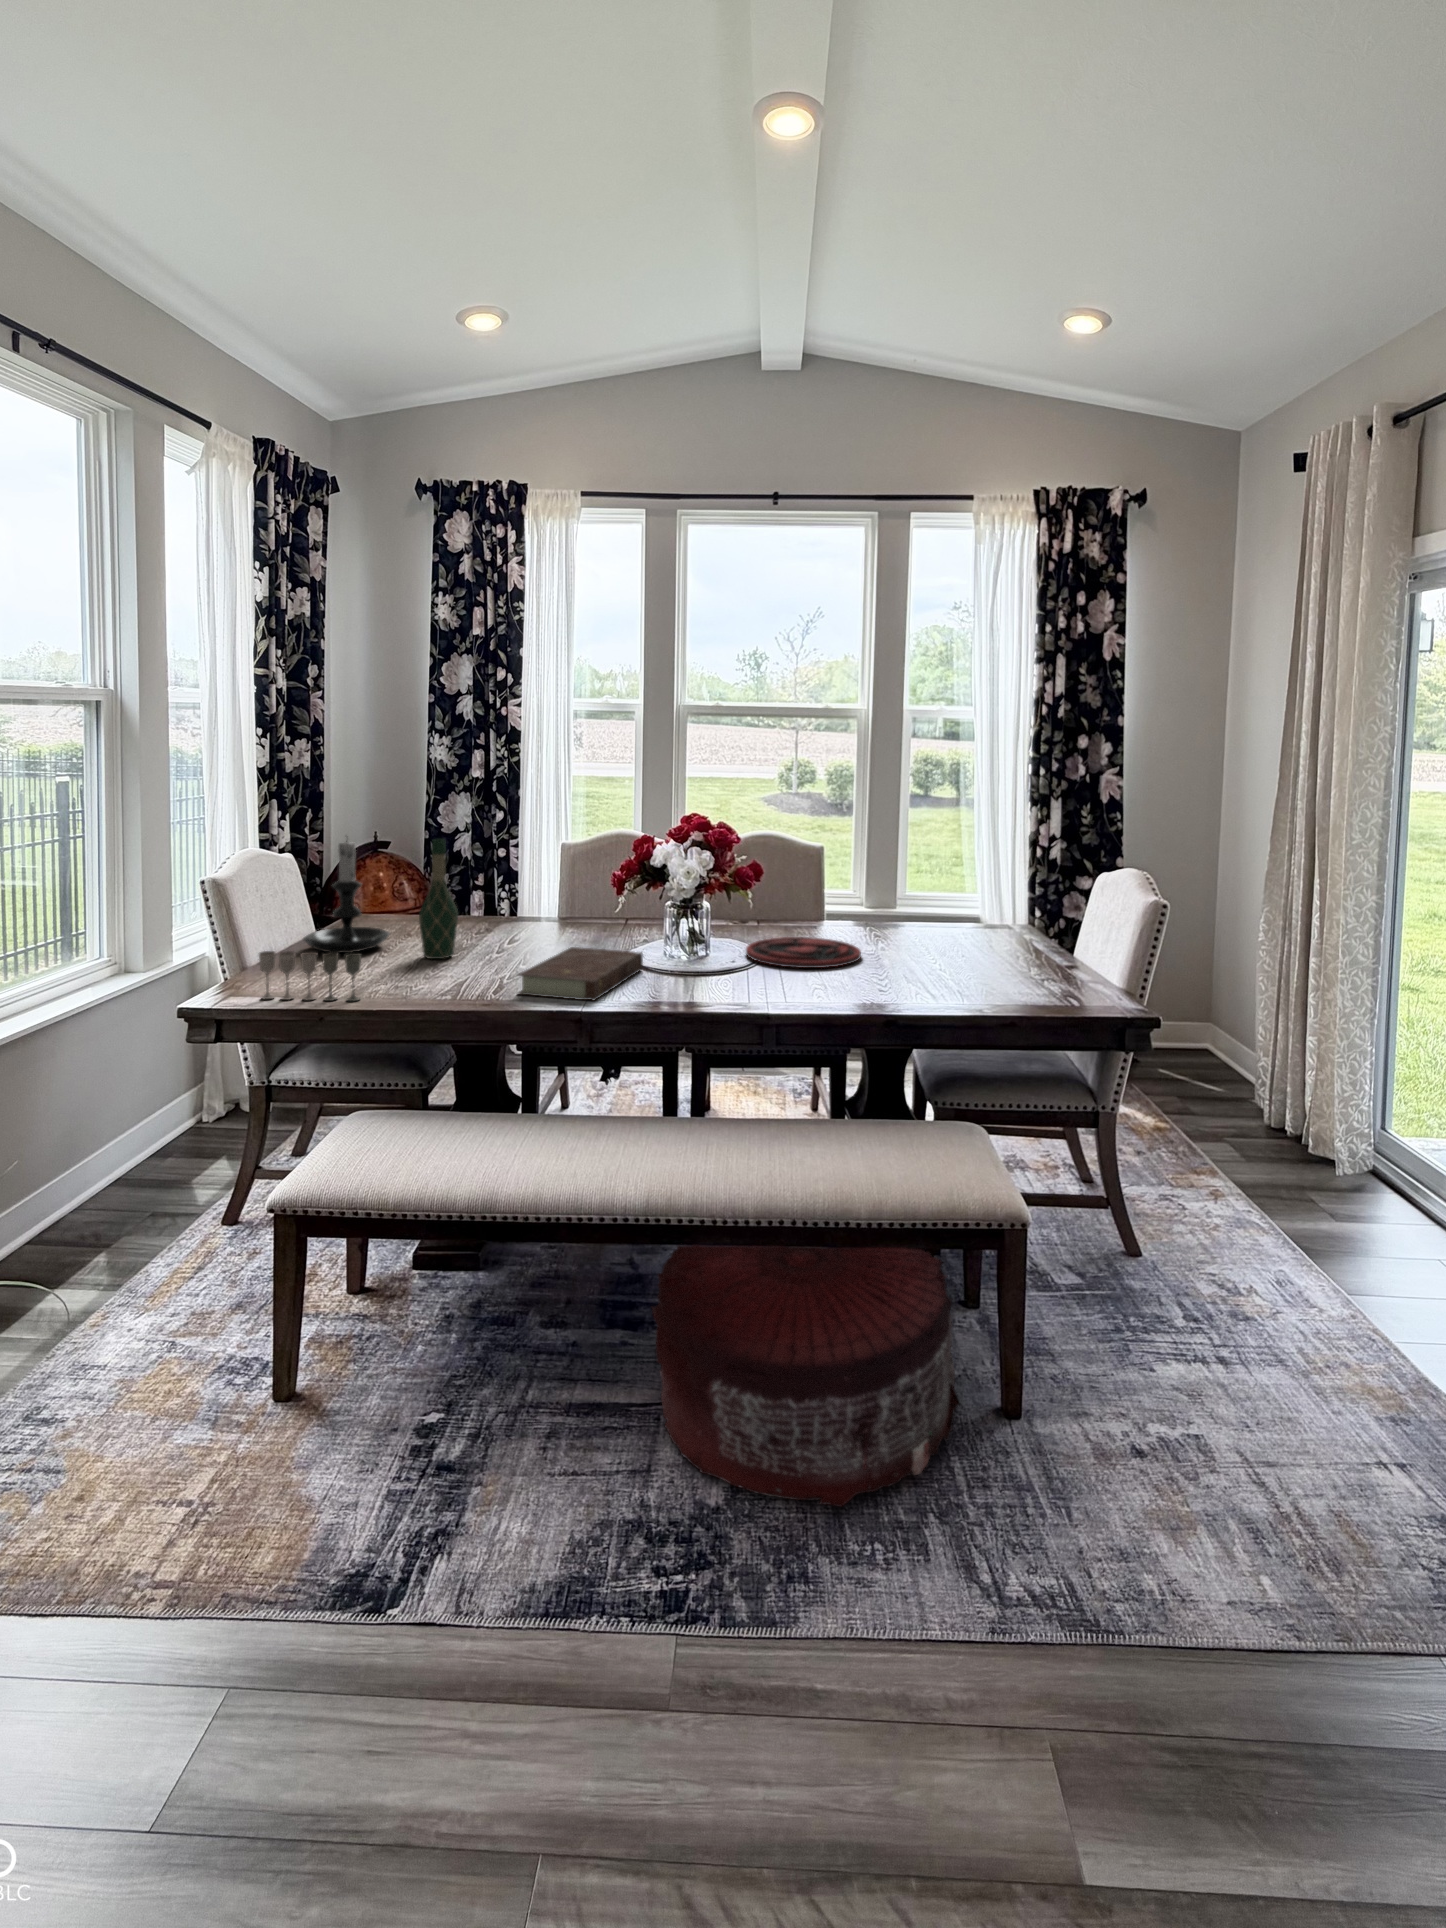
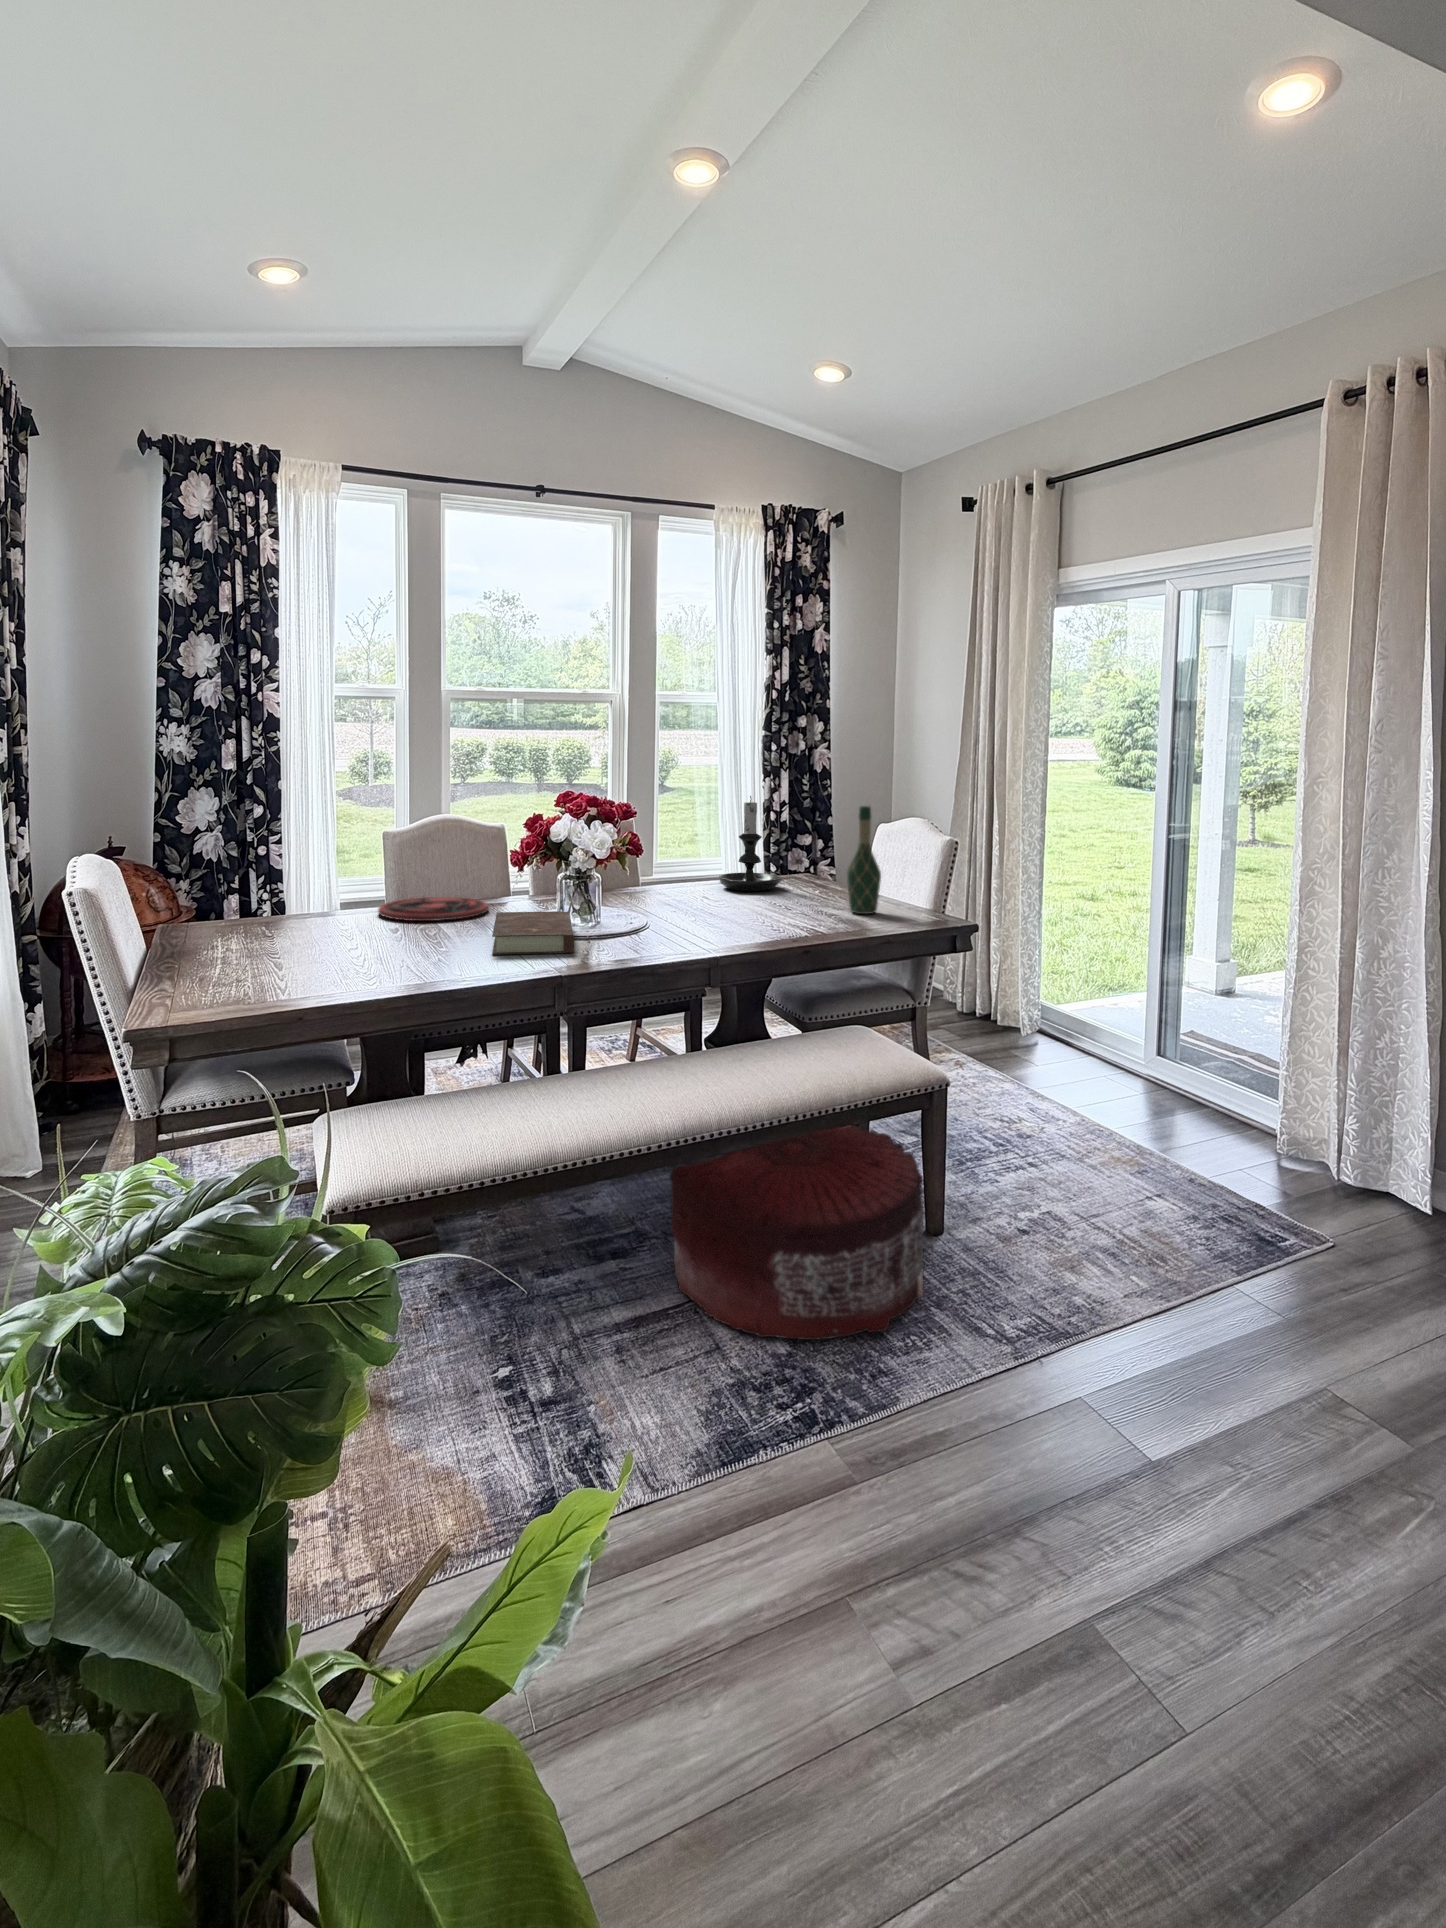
wine bottle: present [419,839,458,959] -> present [847,806,881,914]
candle holder: present [303,841,390,953] -> present [719,796,784,891]
plate: present [746,937,861,968] -> present [378,897,488,921]
wine glass: present [259,951,361,1002] -> none [234,926,347,982]

